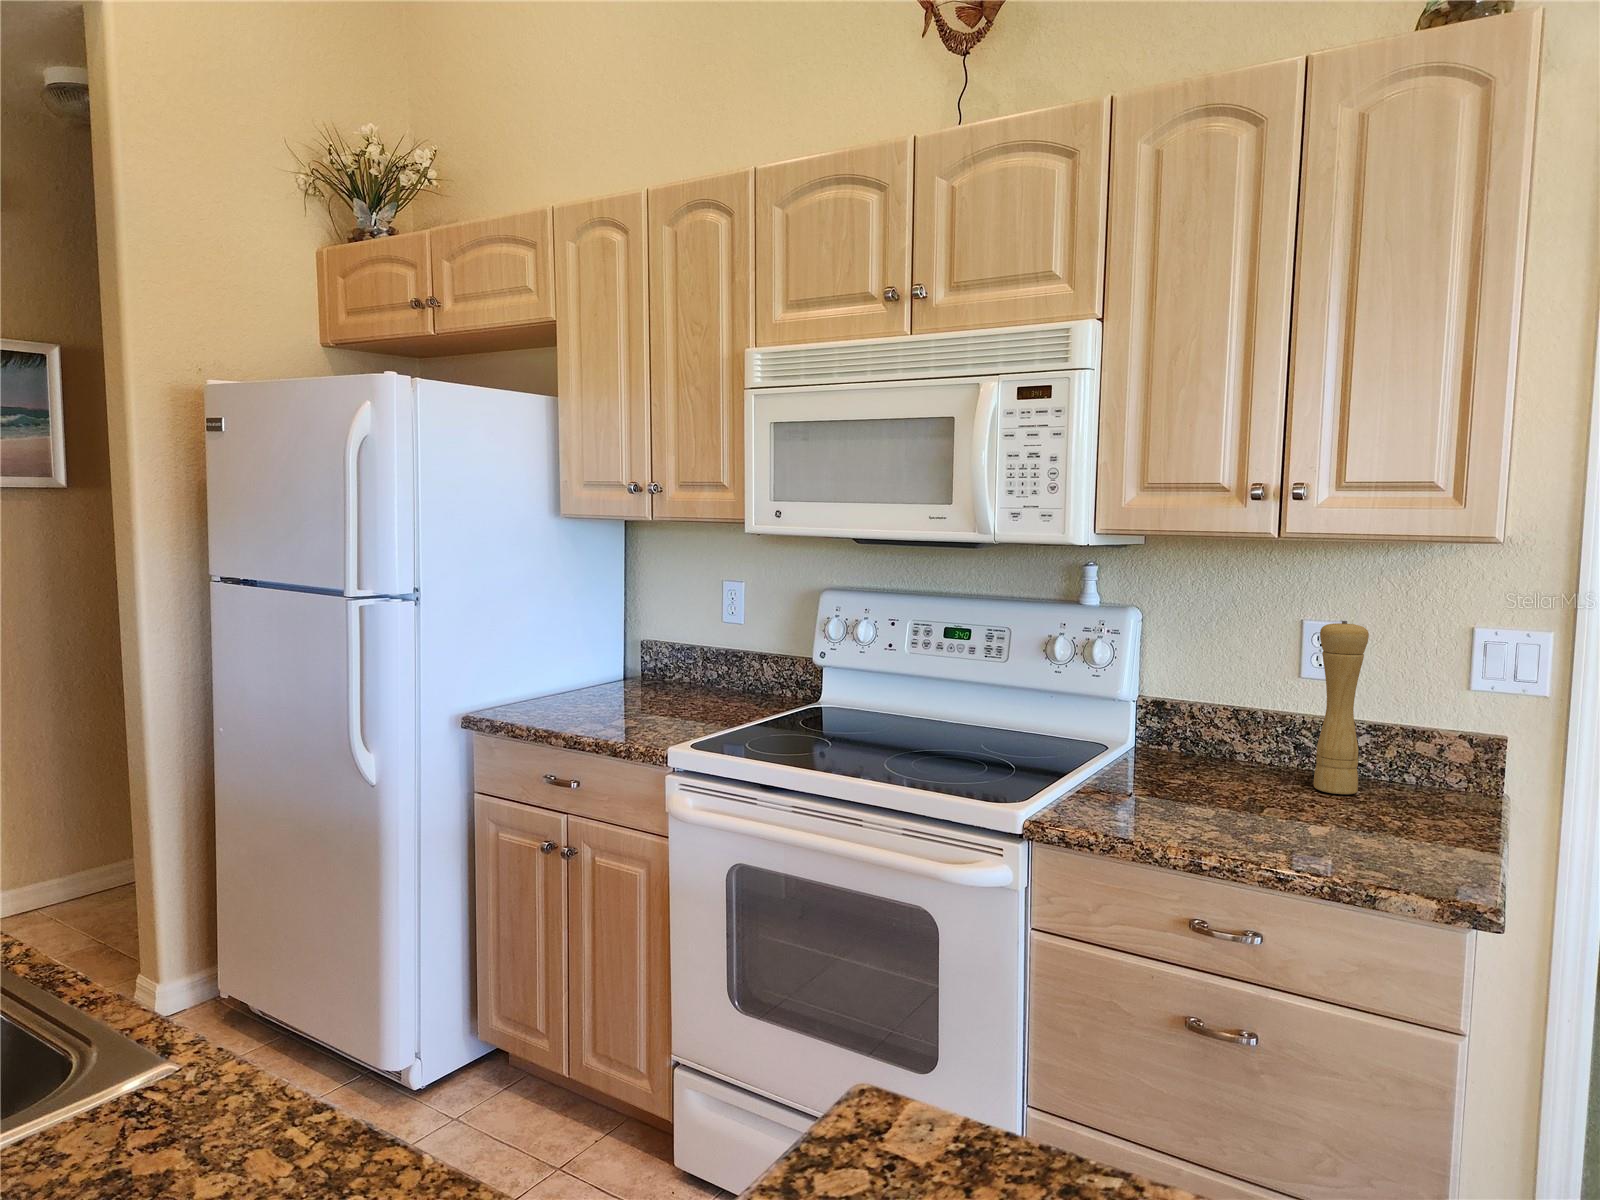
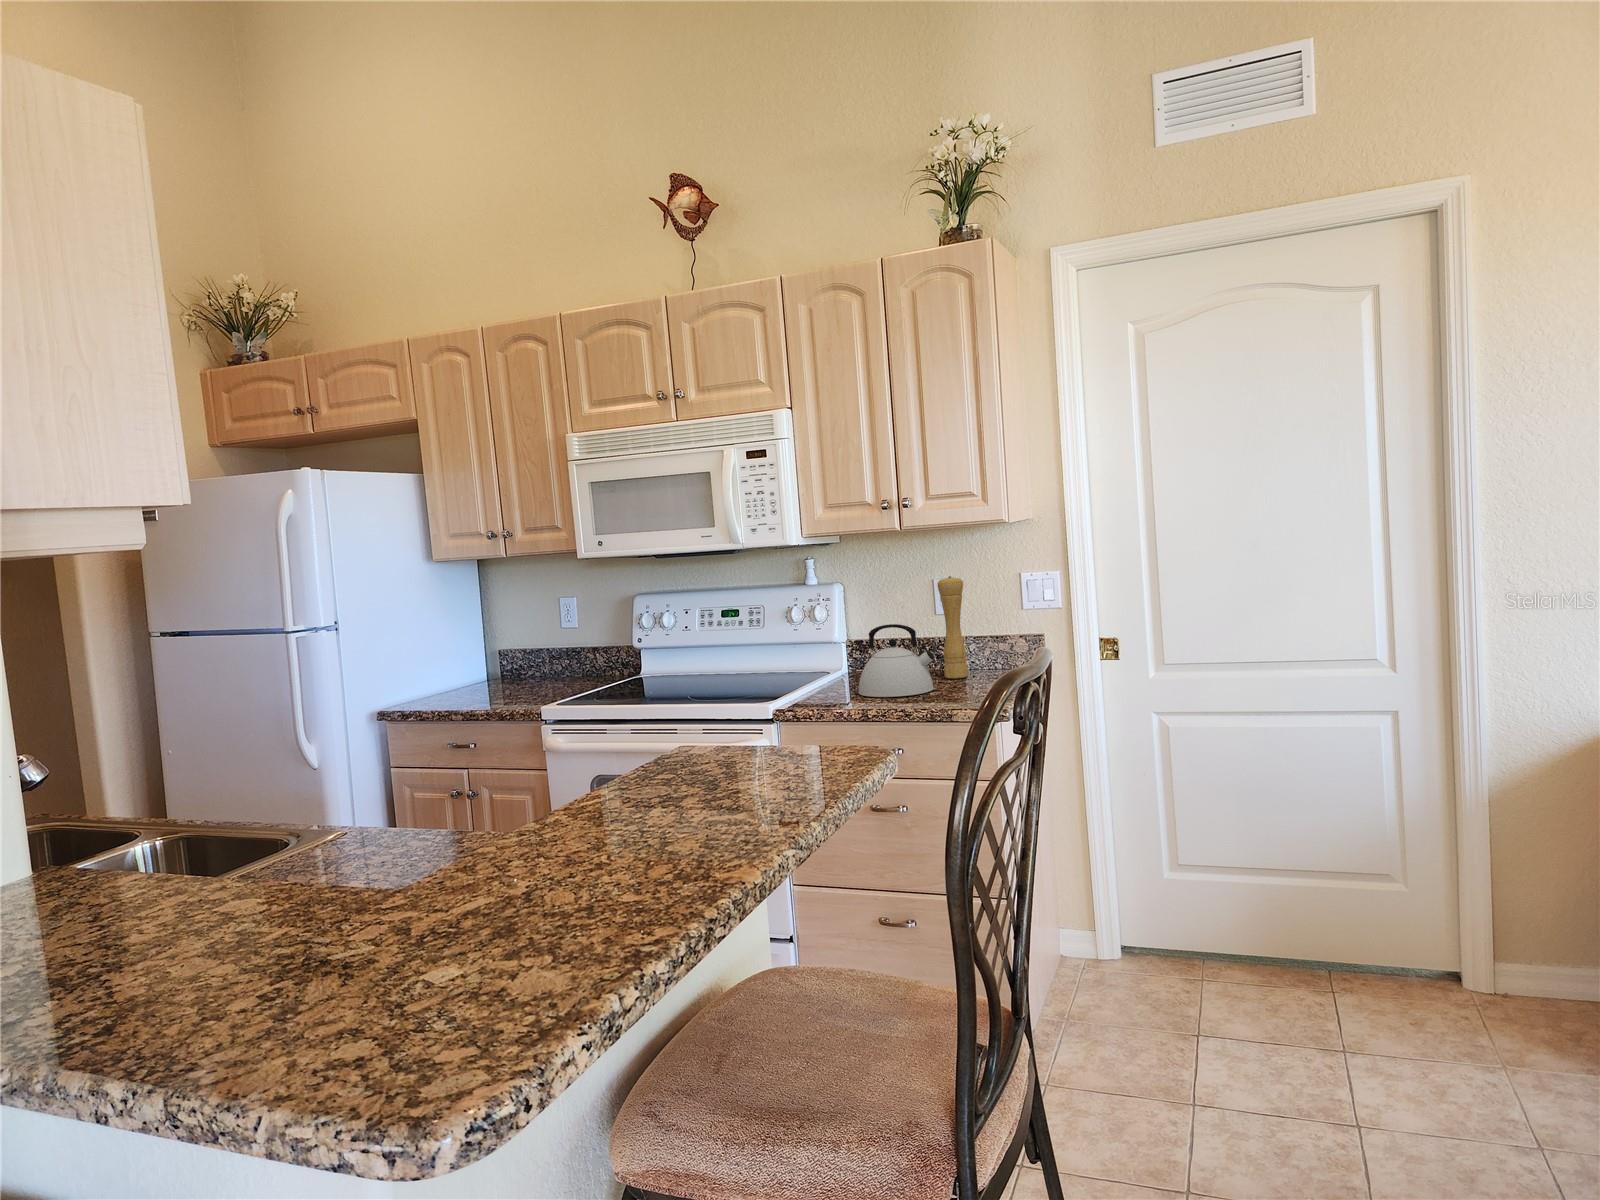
kettle: none [1169,697,1317,829] -> present [859,624,934,697]

